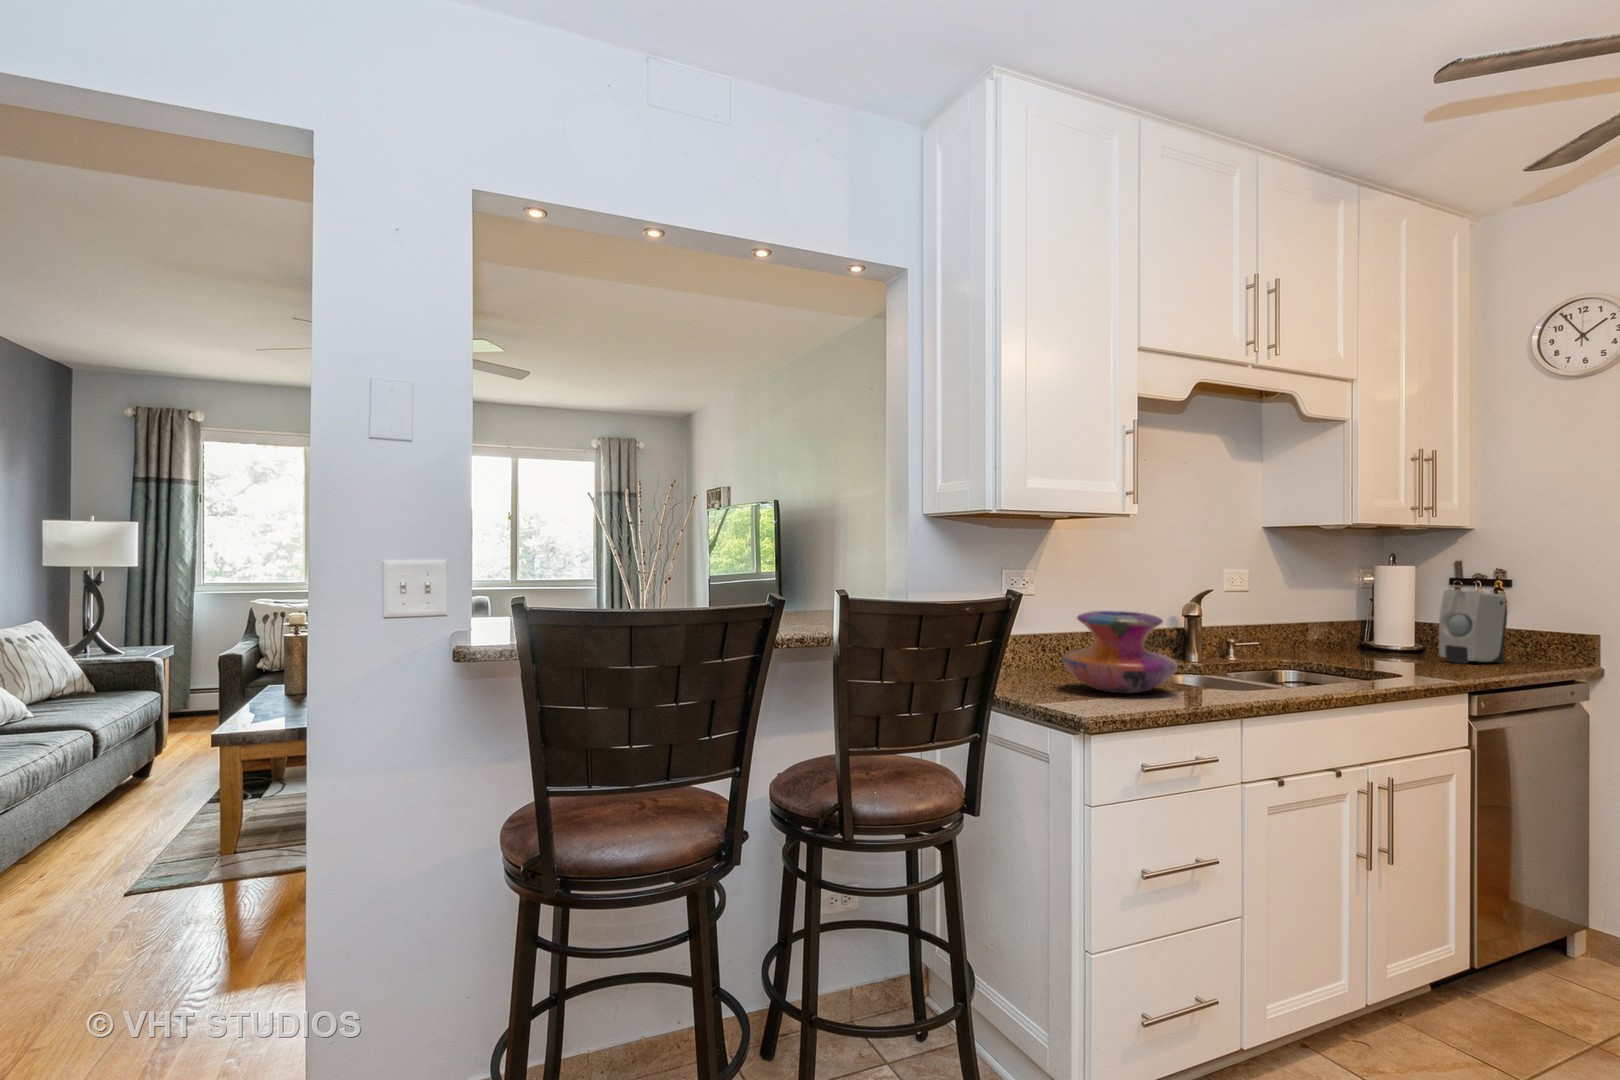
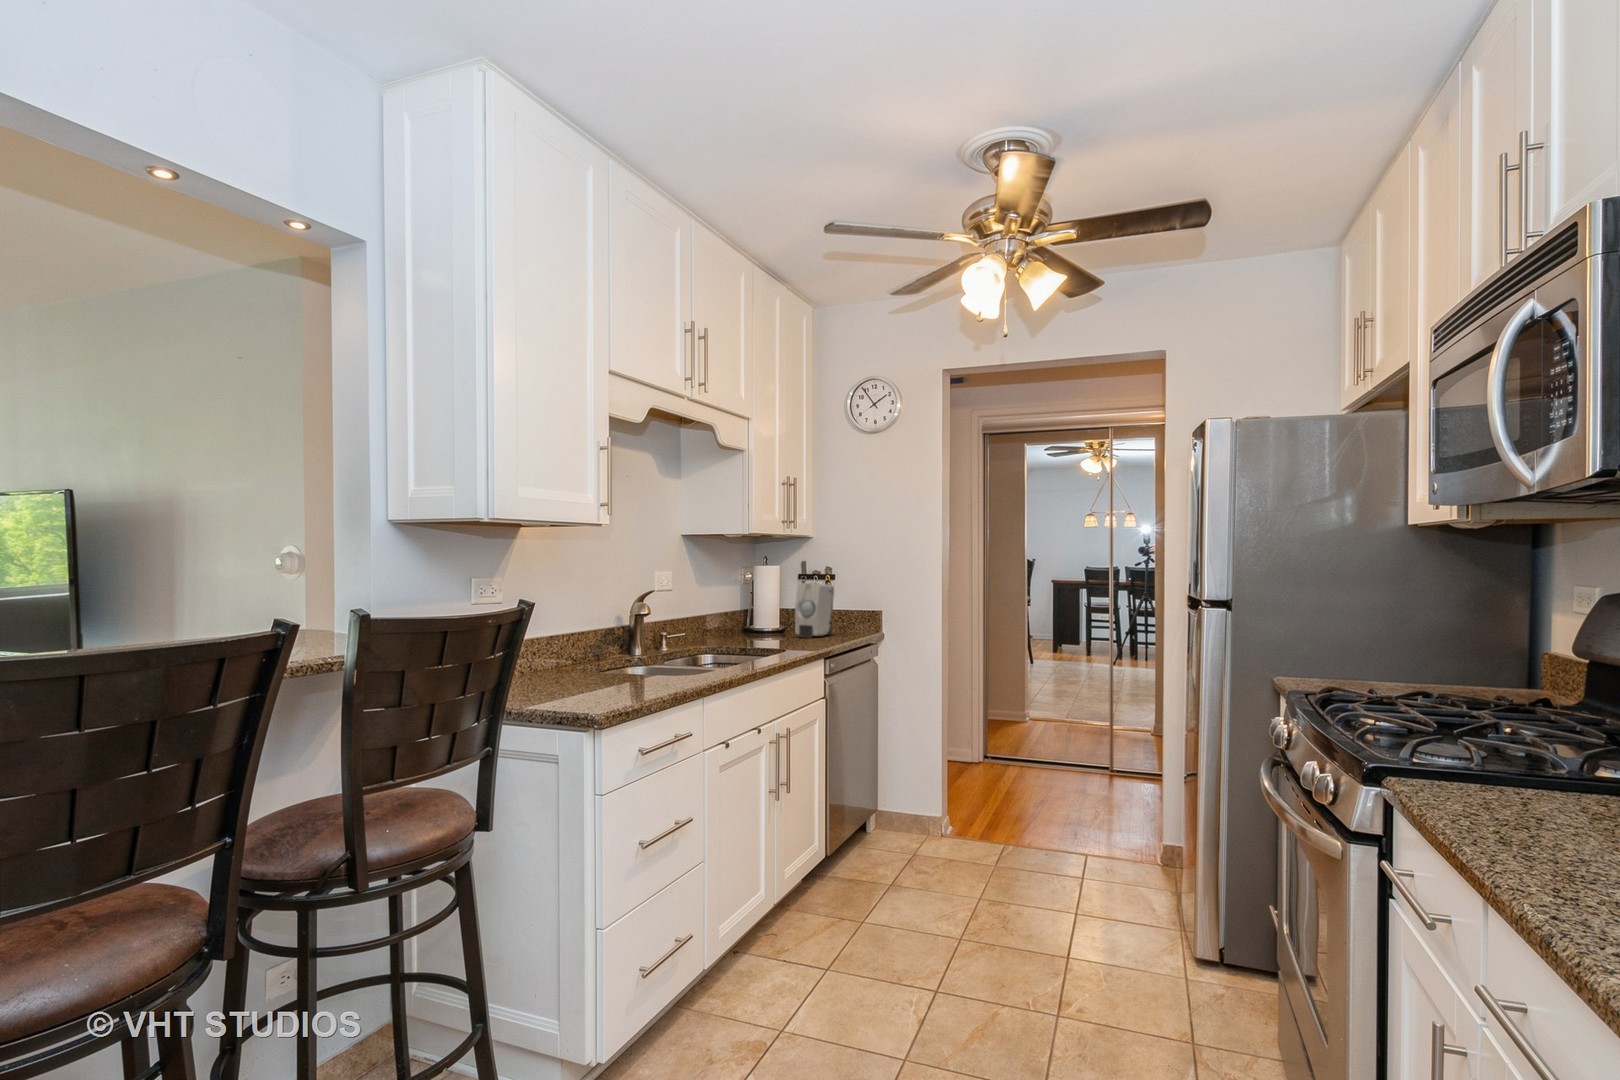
decorative vase: present [1062,611,1178,693] -> none [547,614,650,690]

